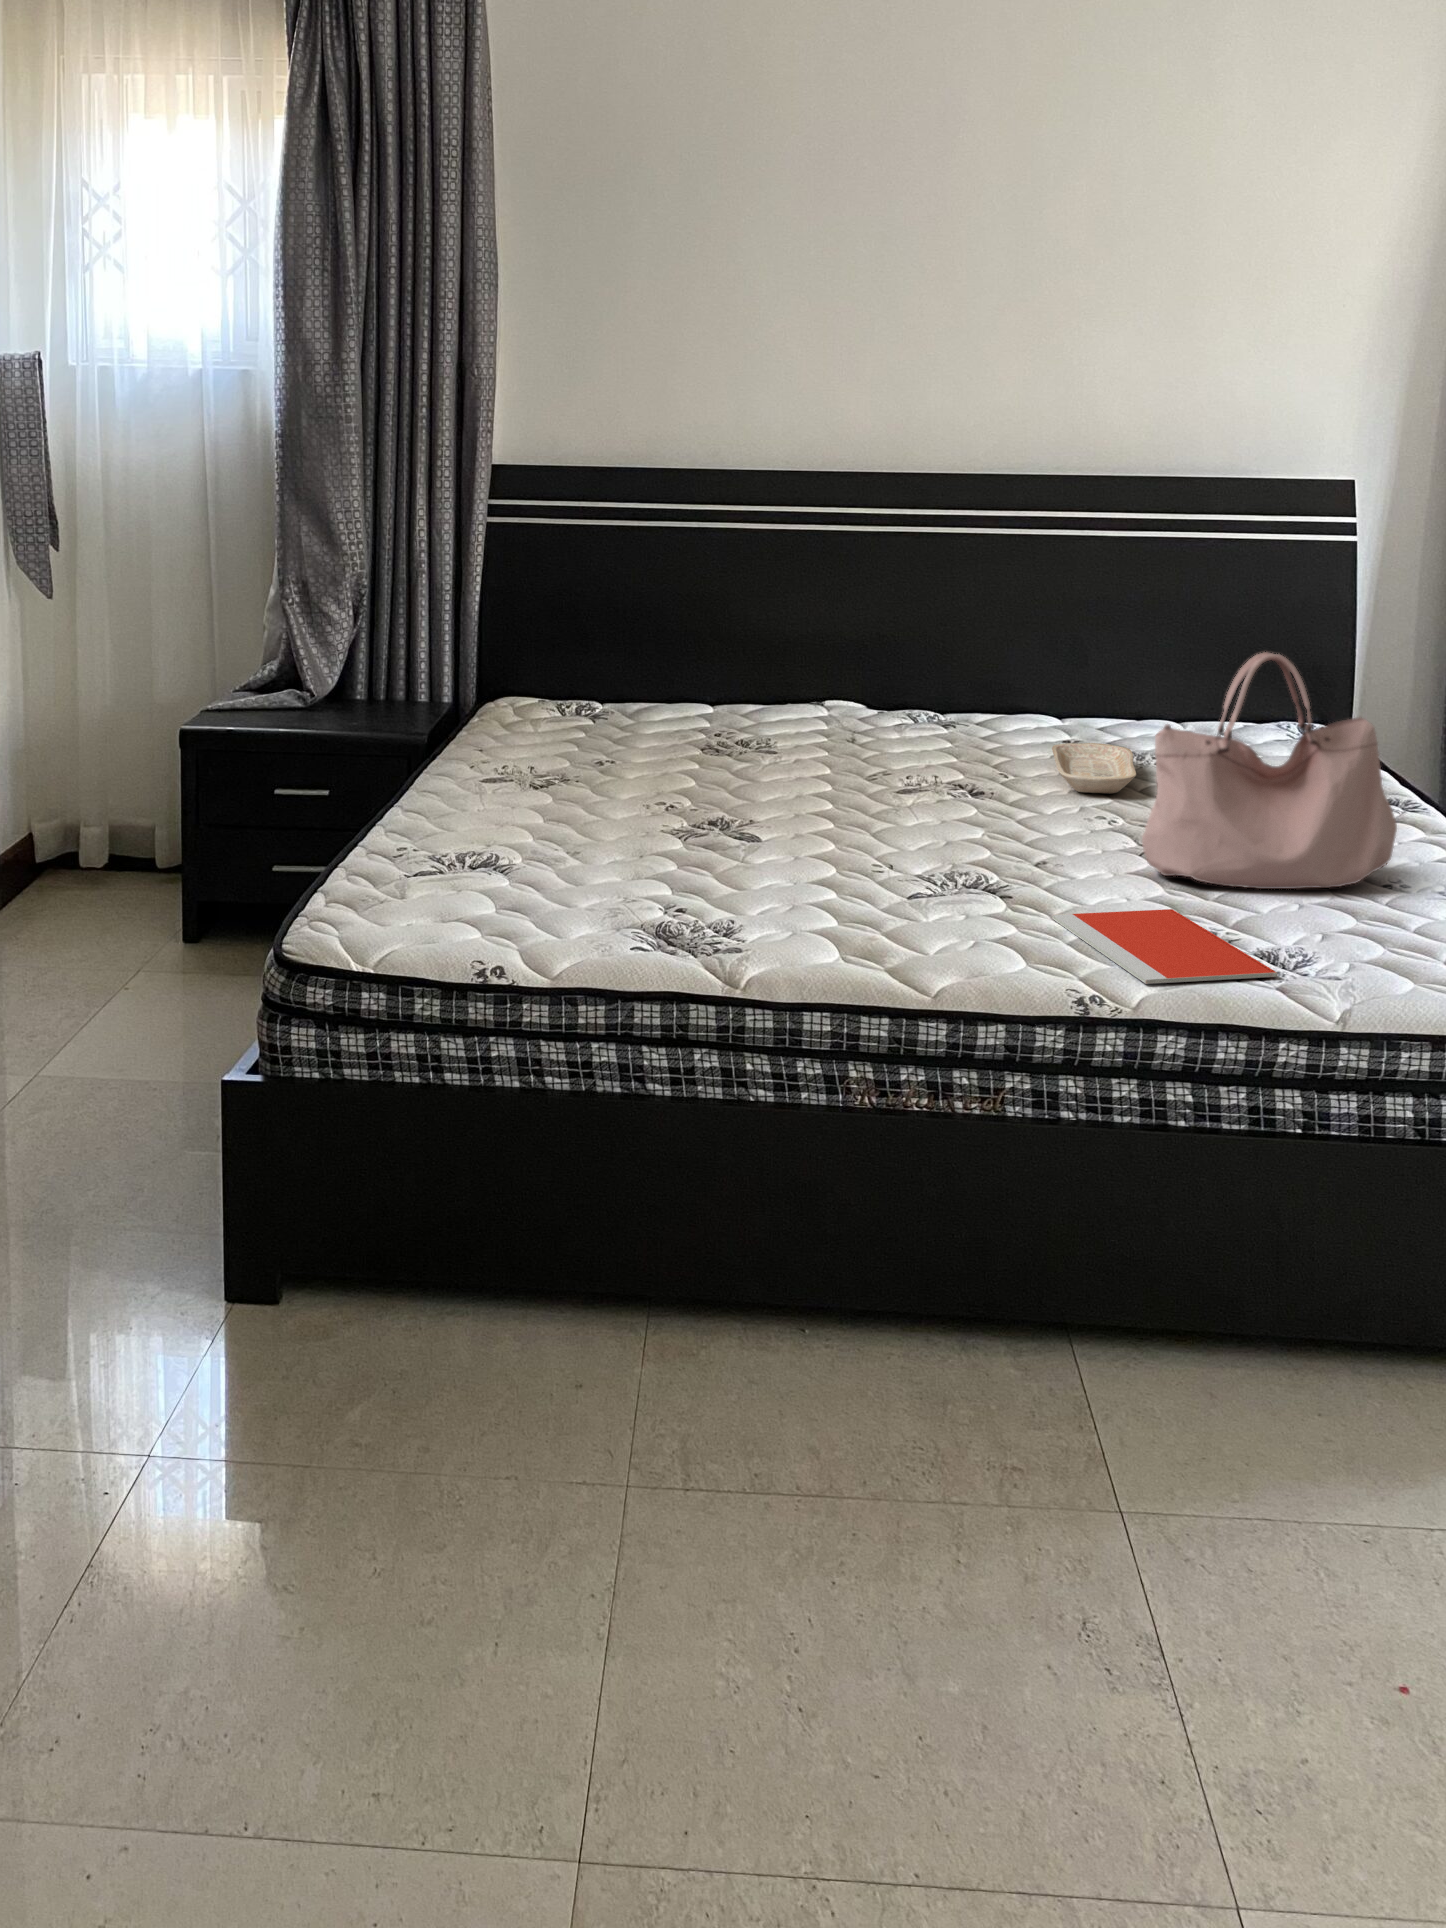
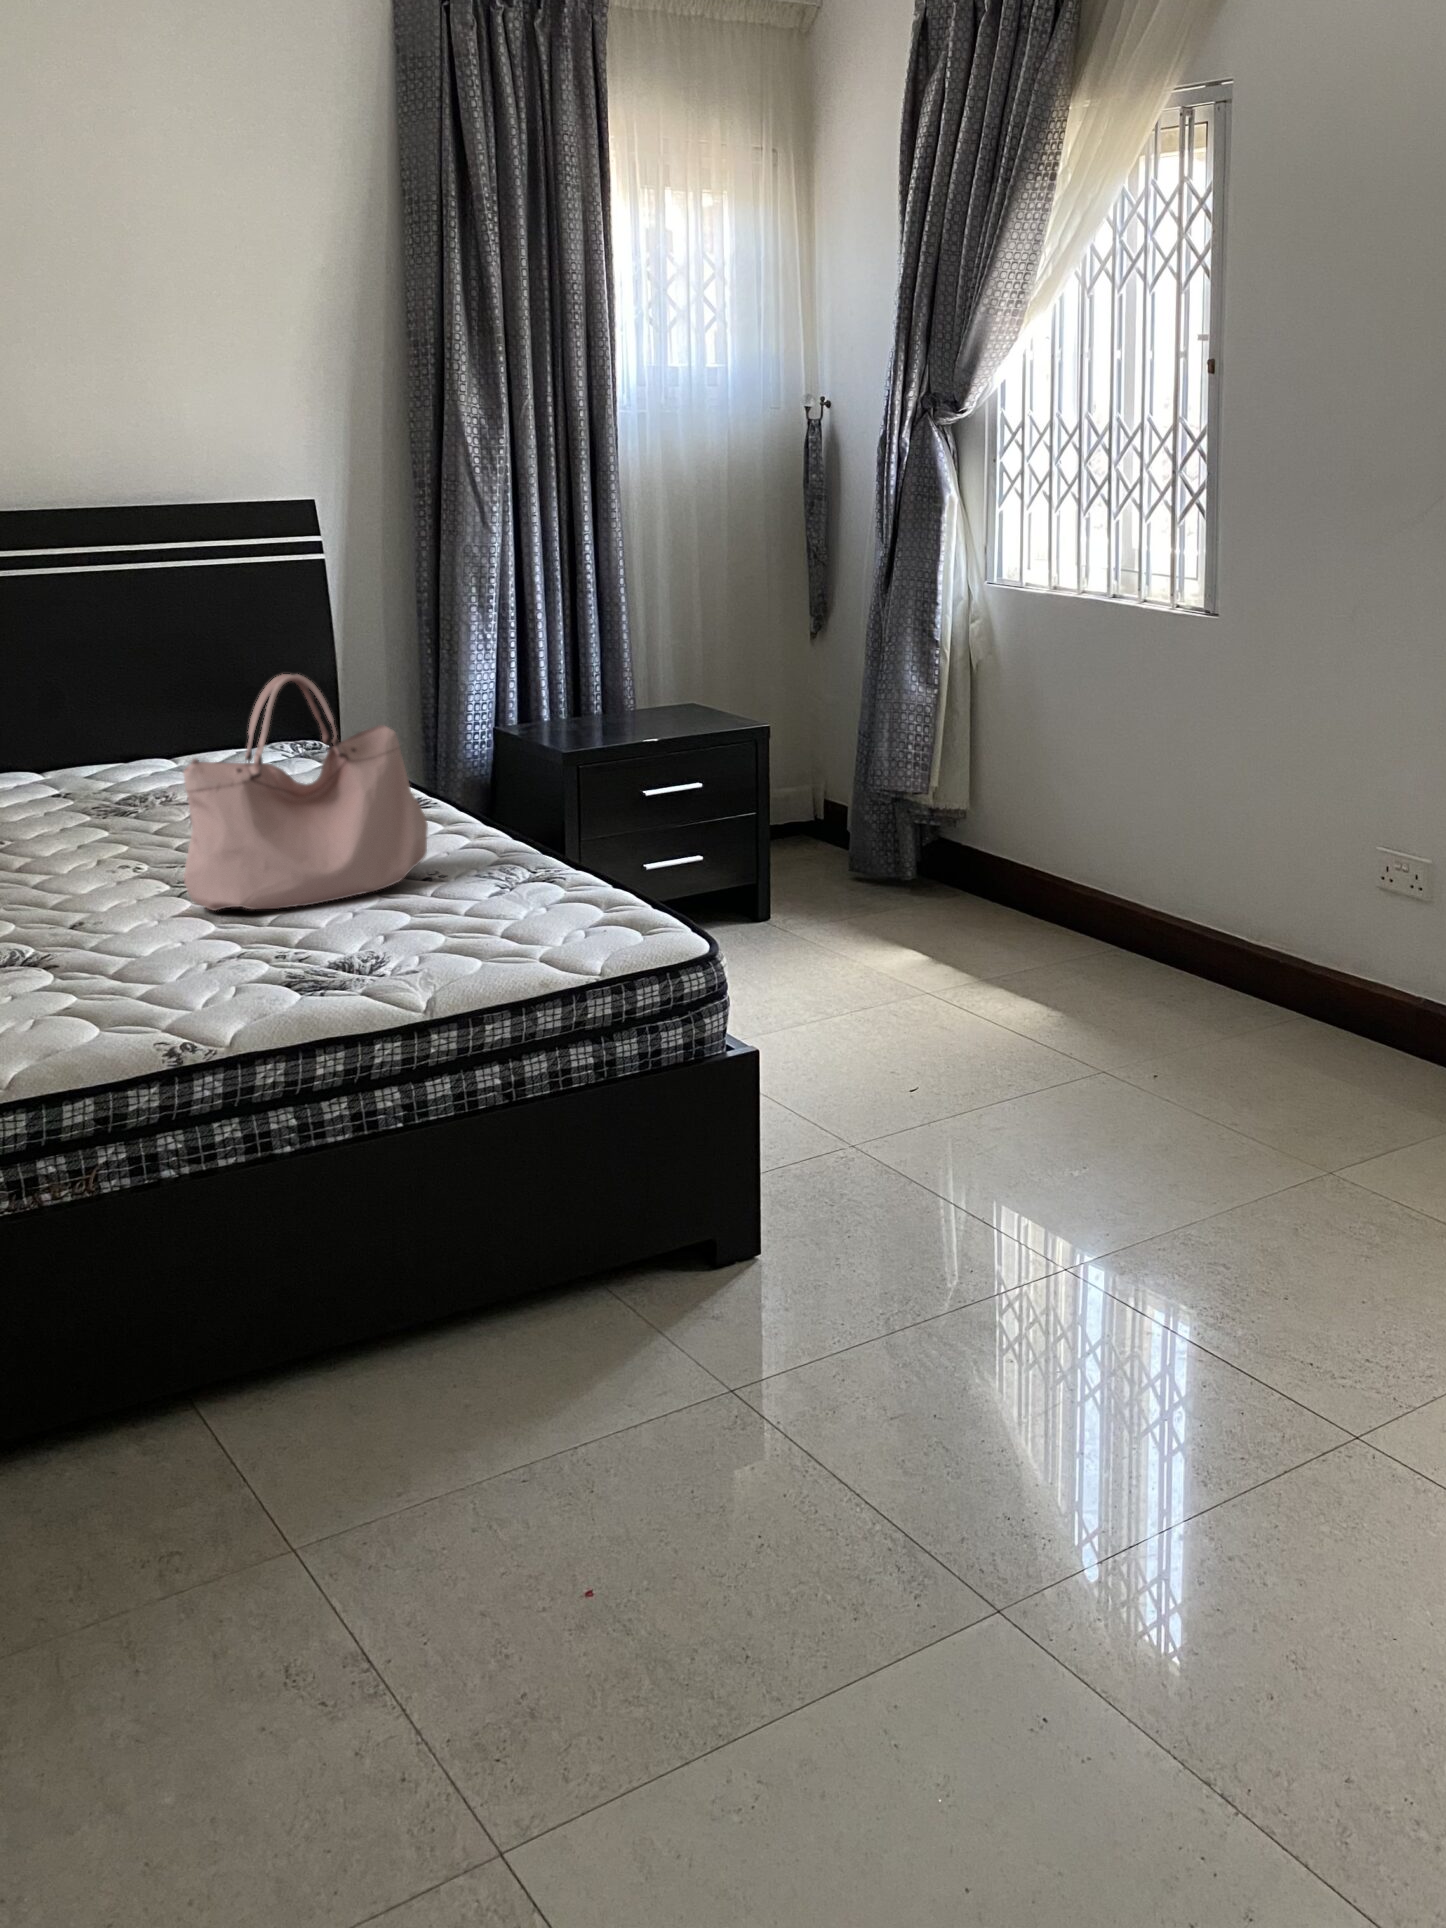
tray: present [1052,743,1136,793] -> none [50,791,152,844]
notebook: present [1052,909,1277,984] -> none [109,942,356,1020]

